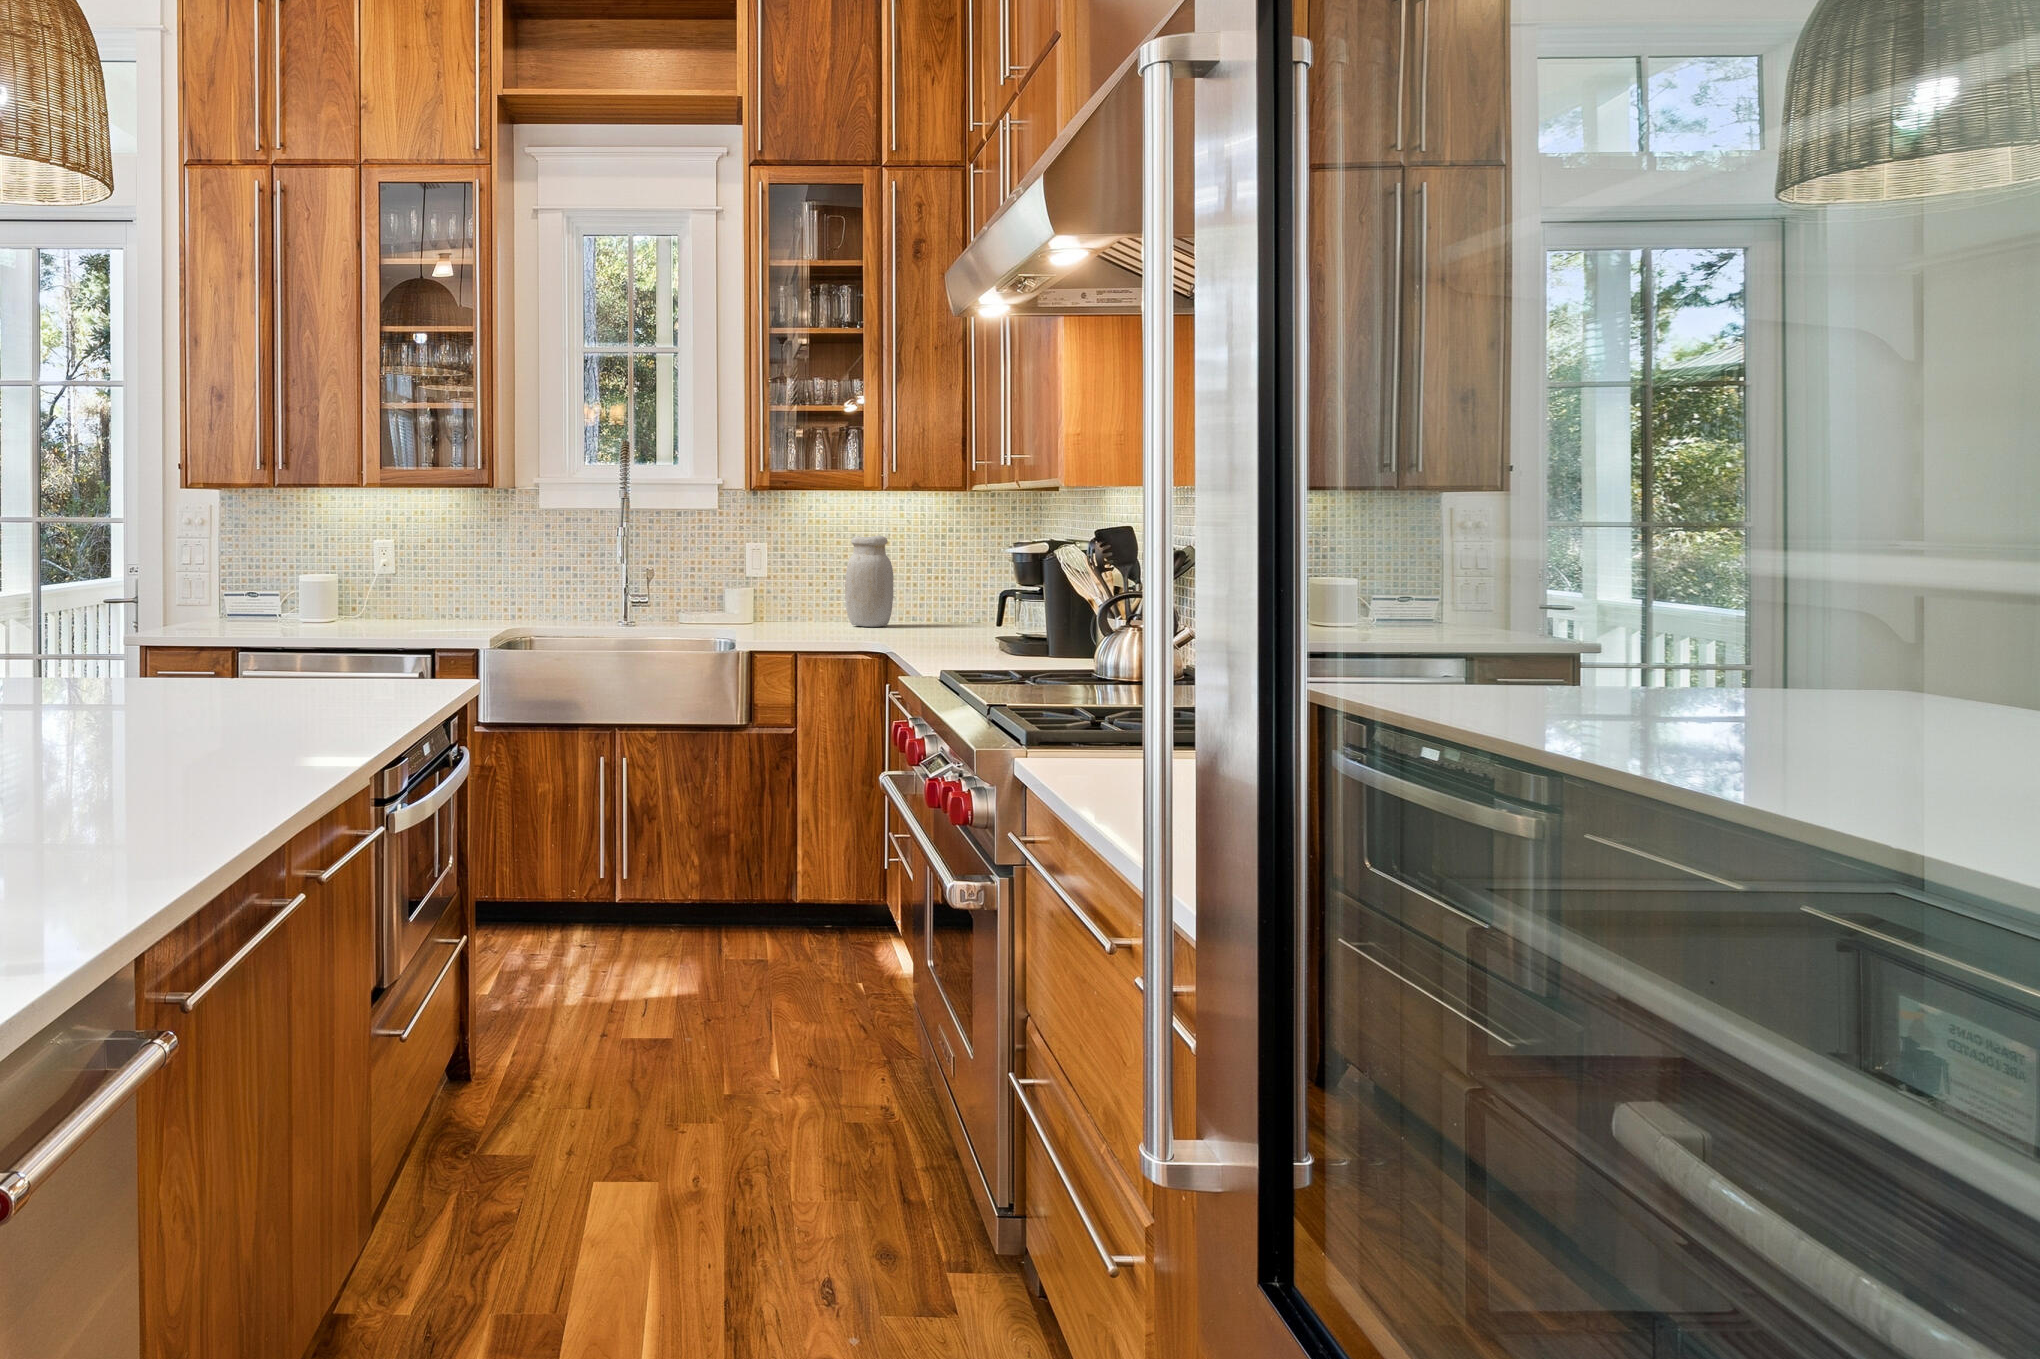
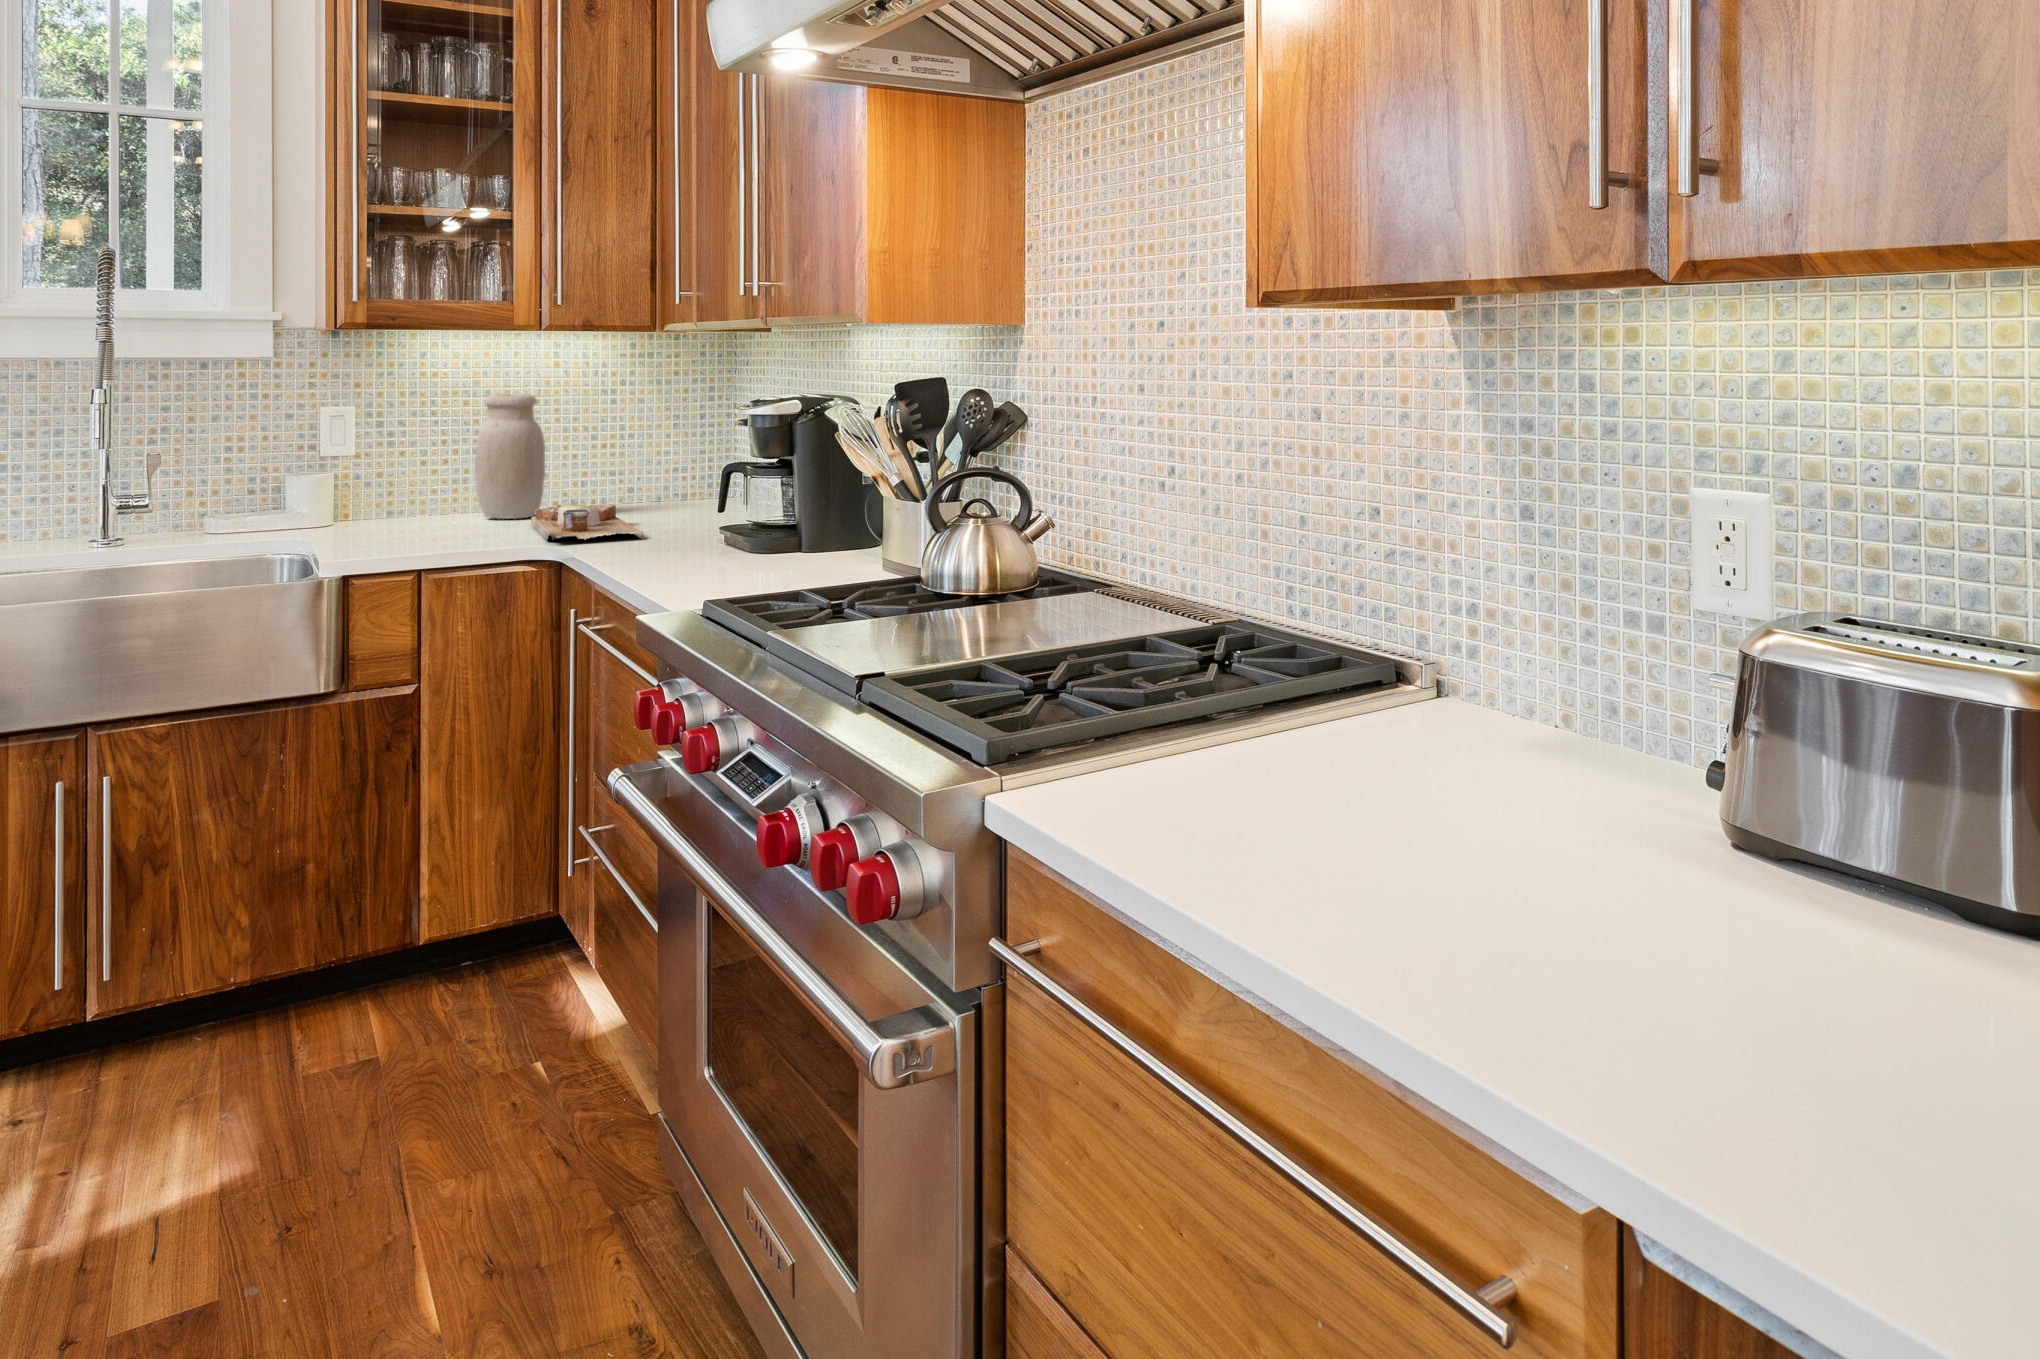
cutting board: none [878,616,946,642] -> present [531,504,645,540]

